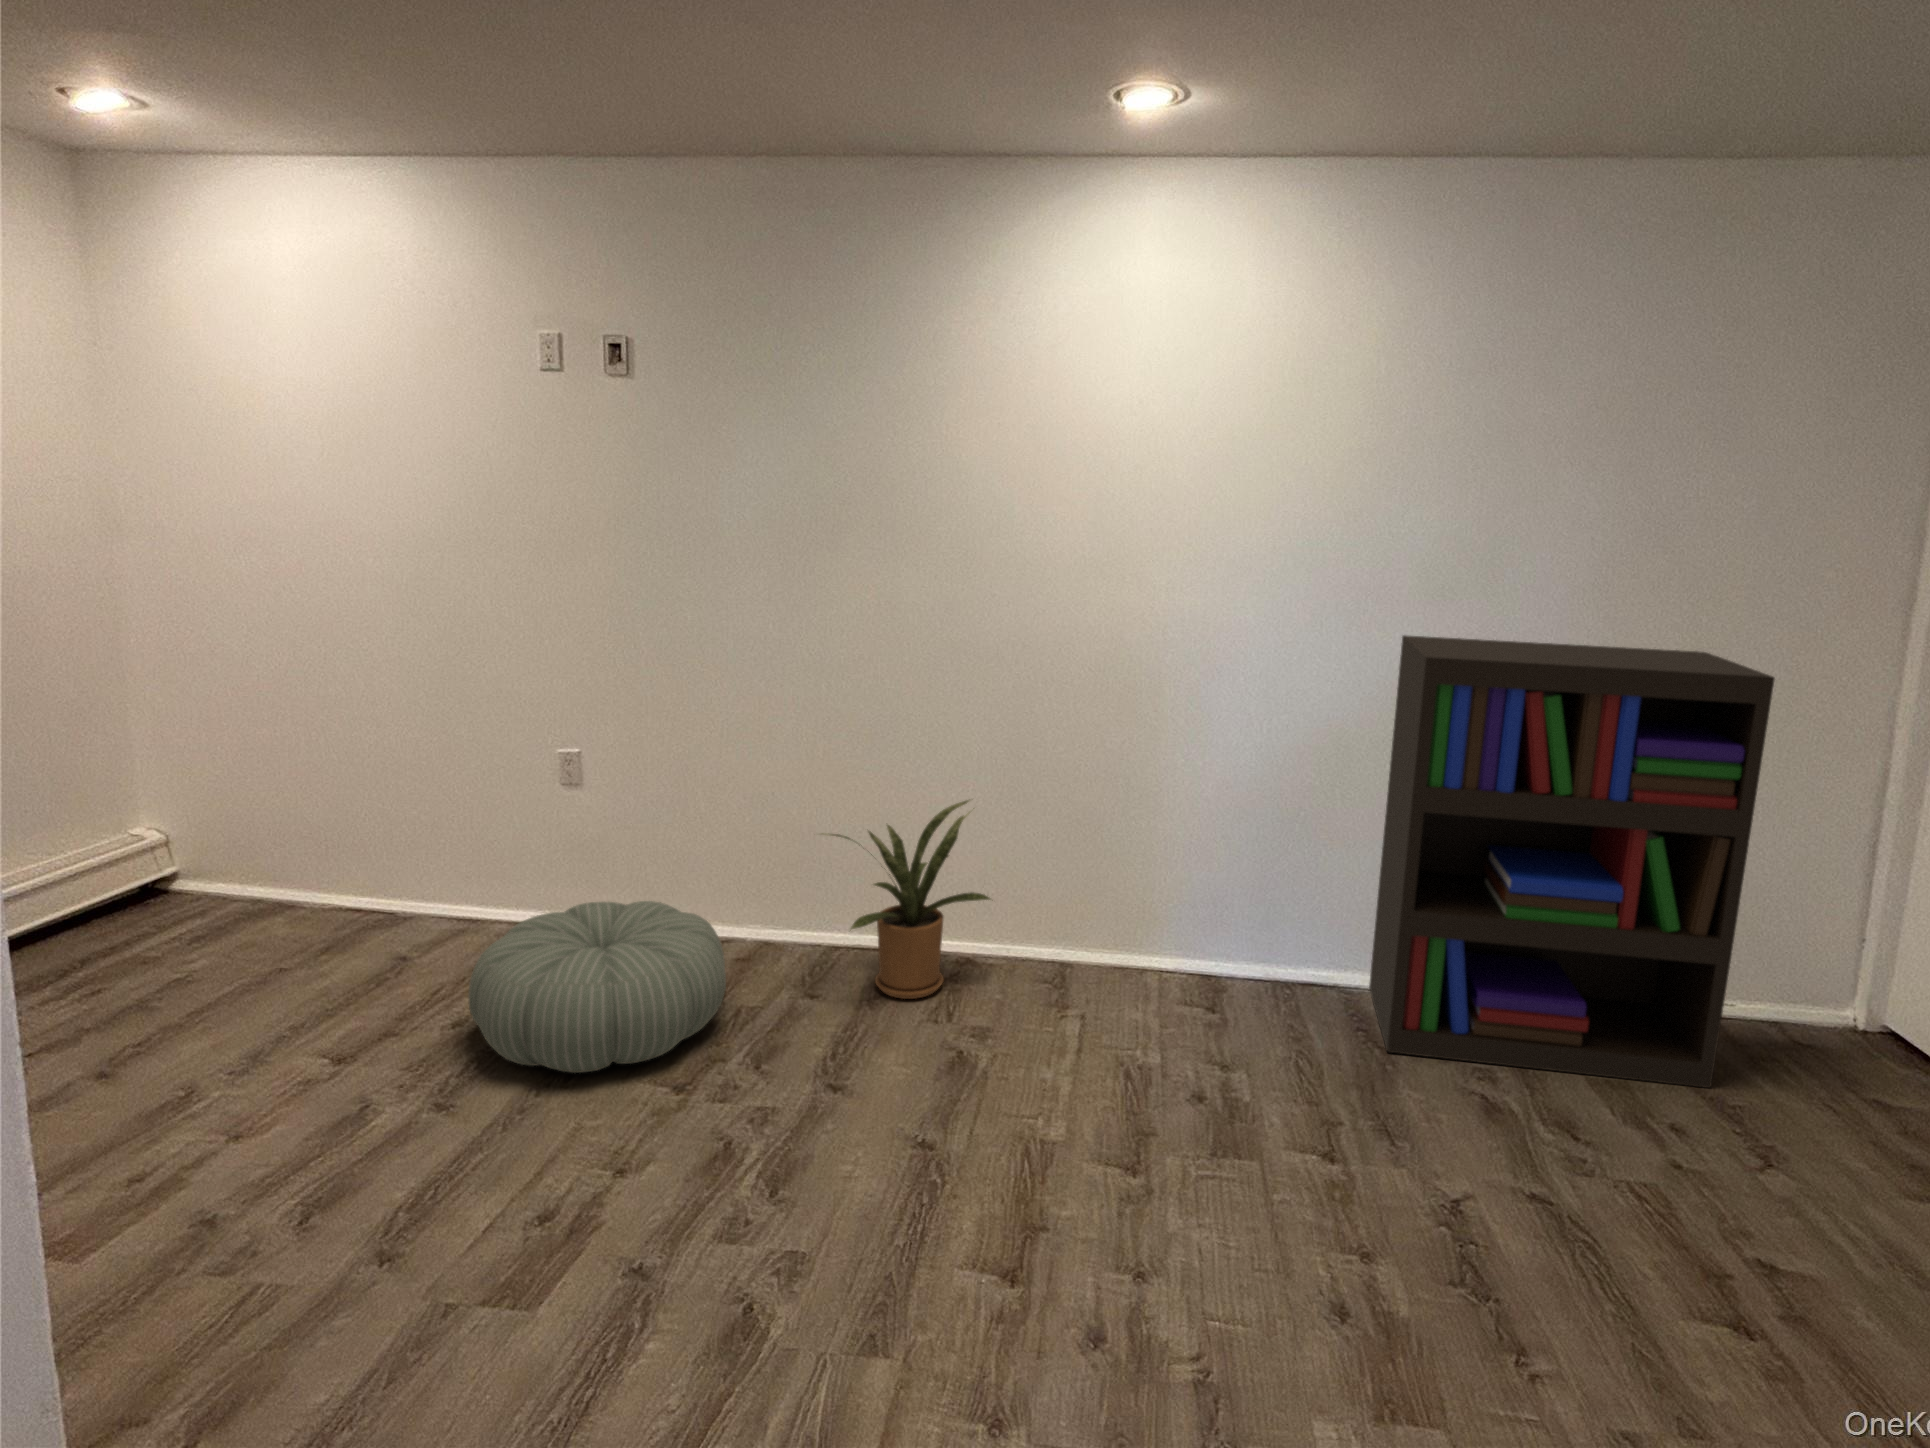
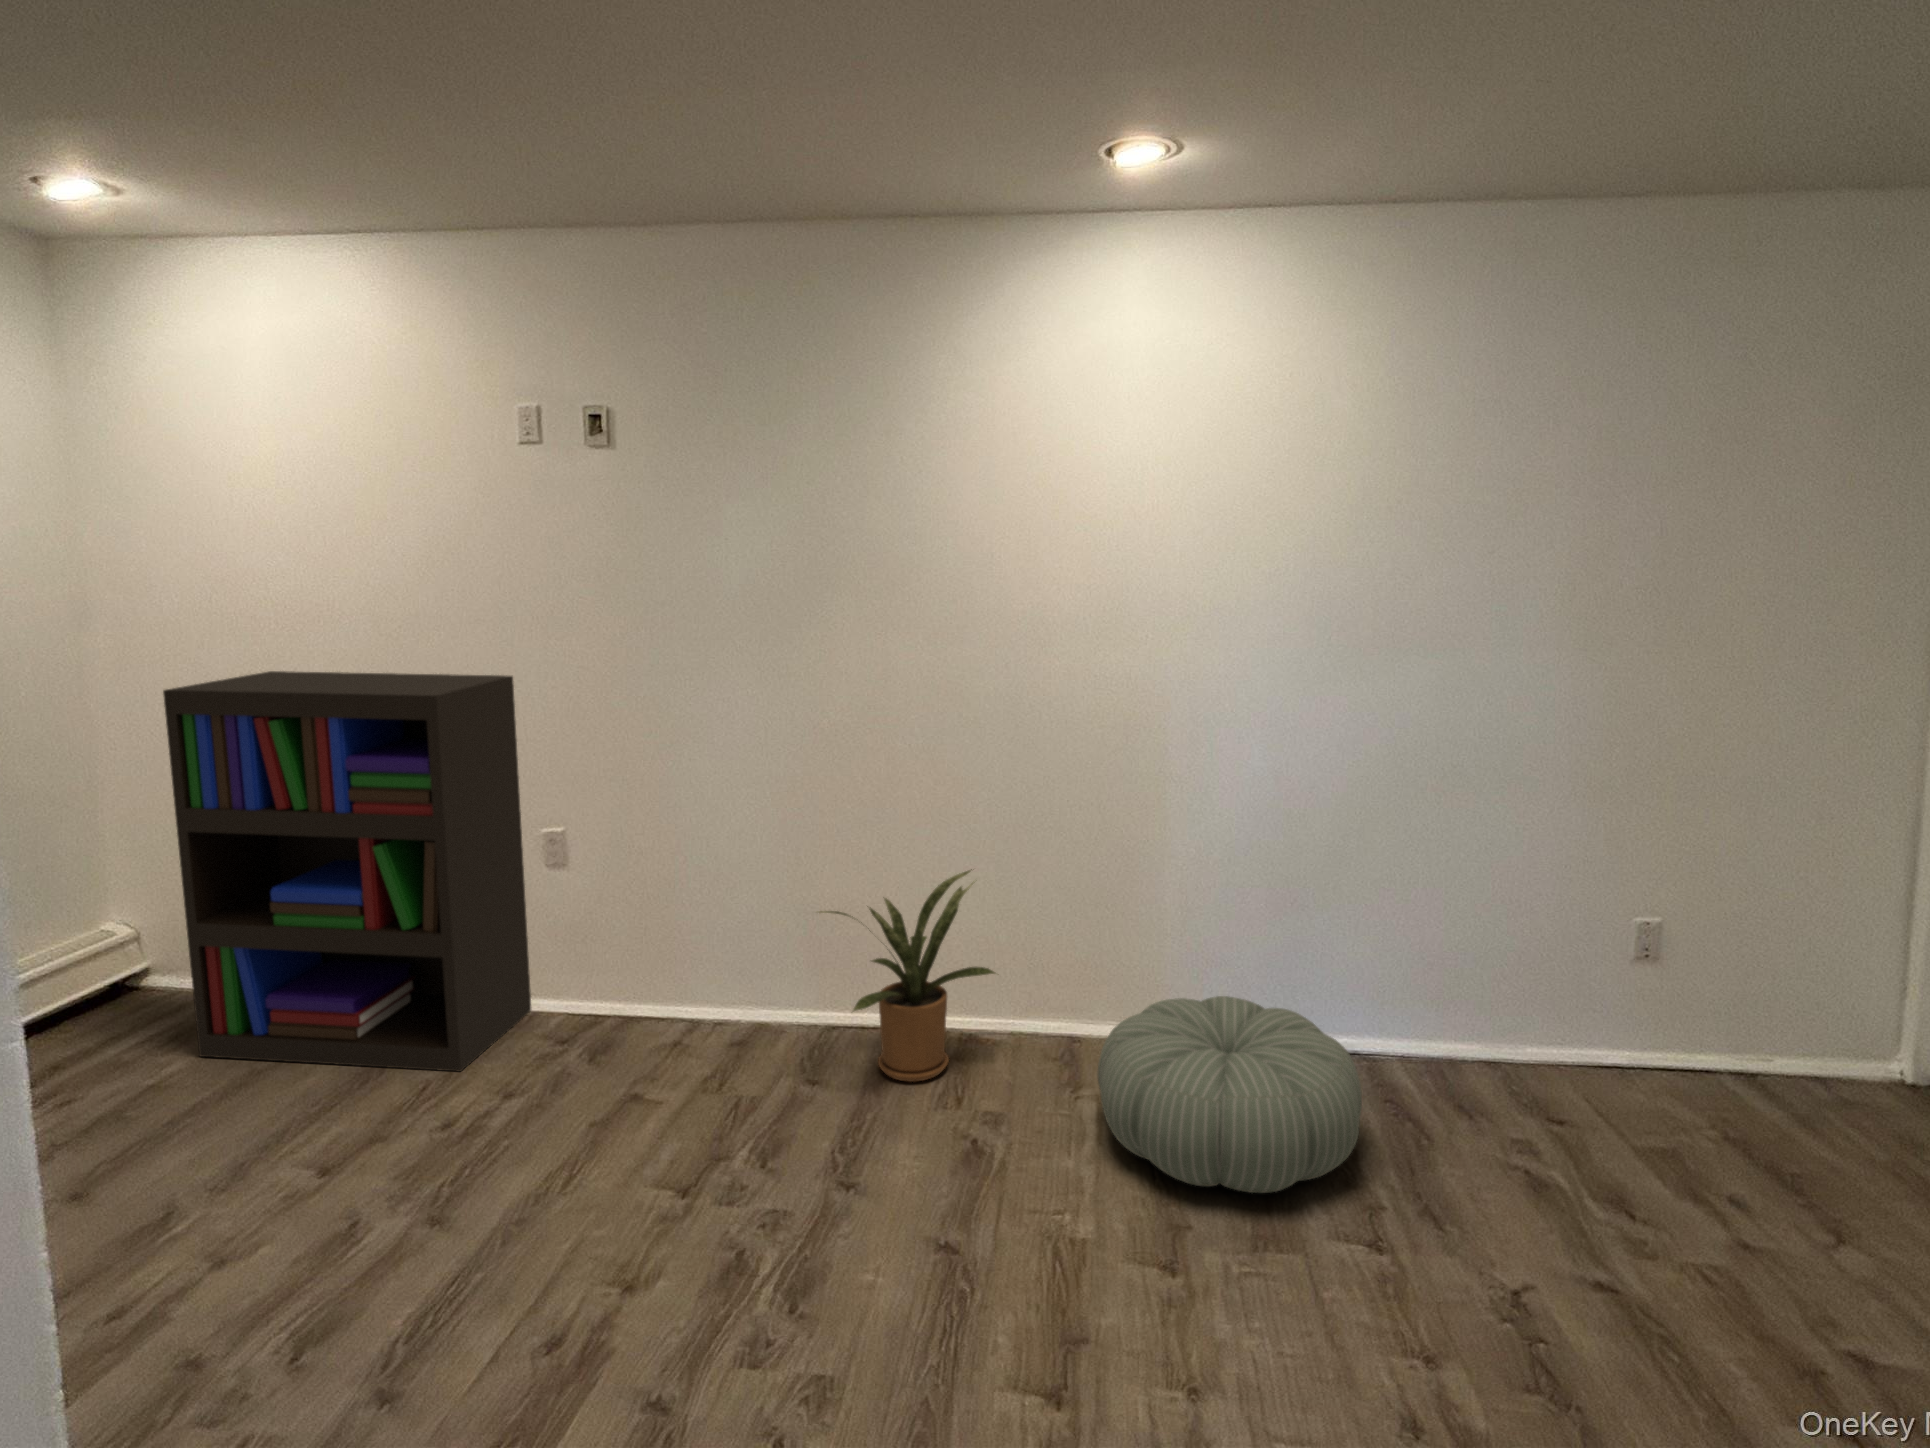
bookshelf: present [1369,635,1775,1088] -> present [163,671,531,1072]
pouf: present [468,901,726,1073] -> present [1097,996,1362,1193]

